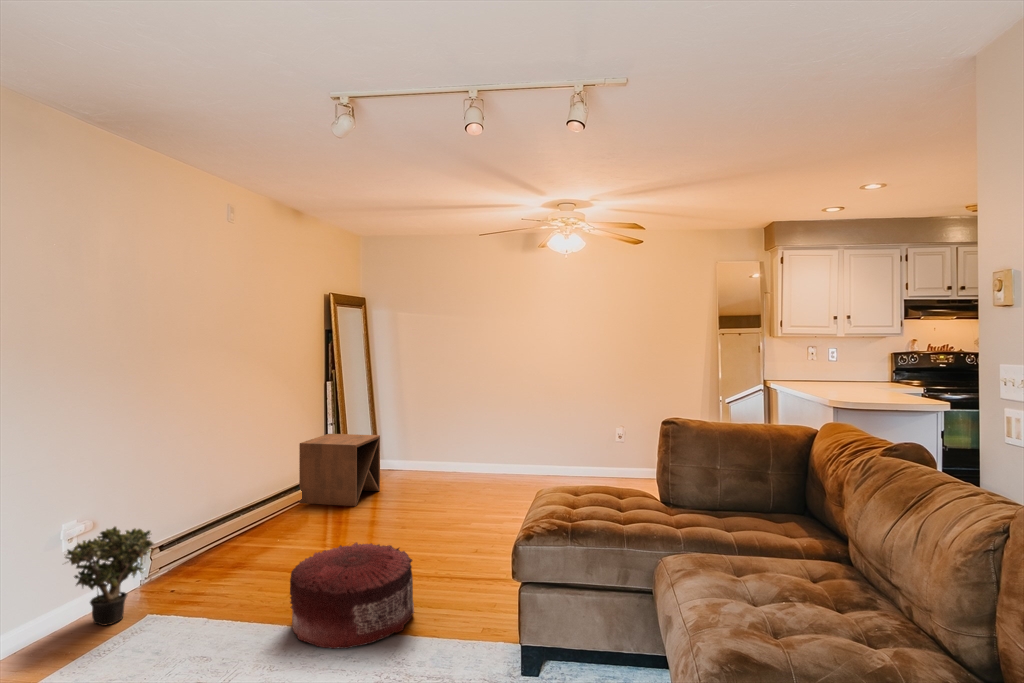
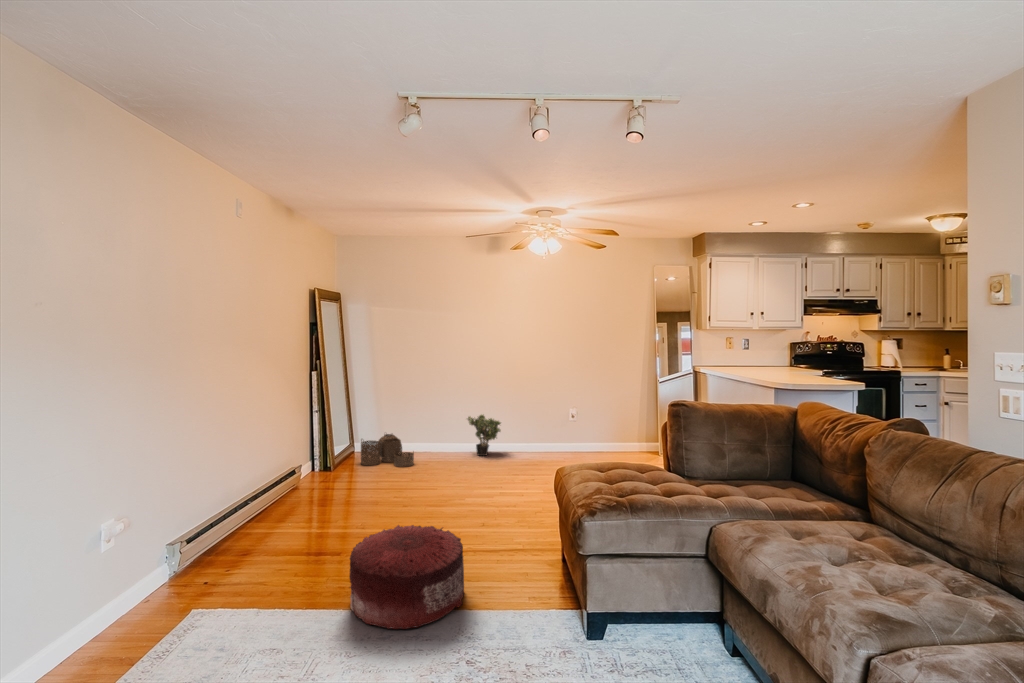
side table: present [299,434,380,506] -> none [293,420,367,488]
woven basket: none [378,450,432,487] -> present [361,434,414,467]
potted plant: present [66,527,154,626] -> present [468,415,501,456]

